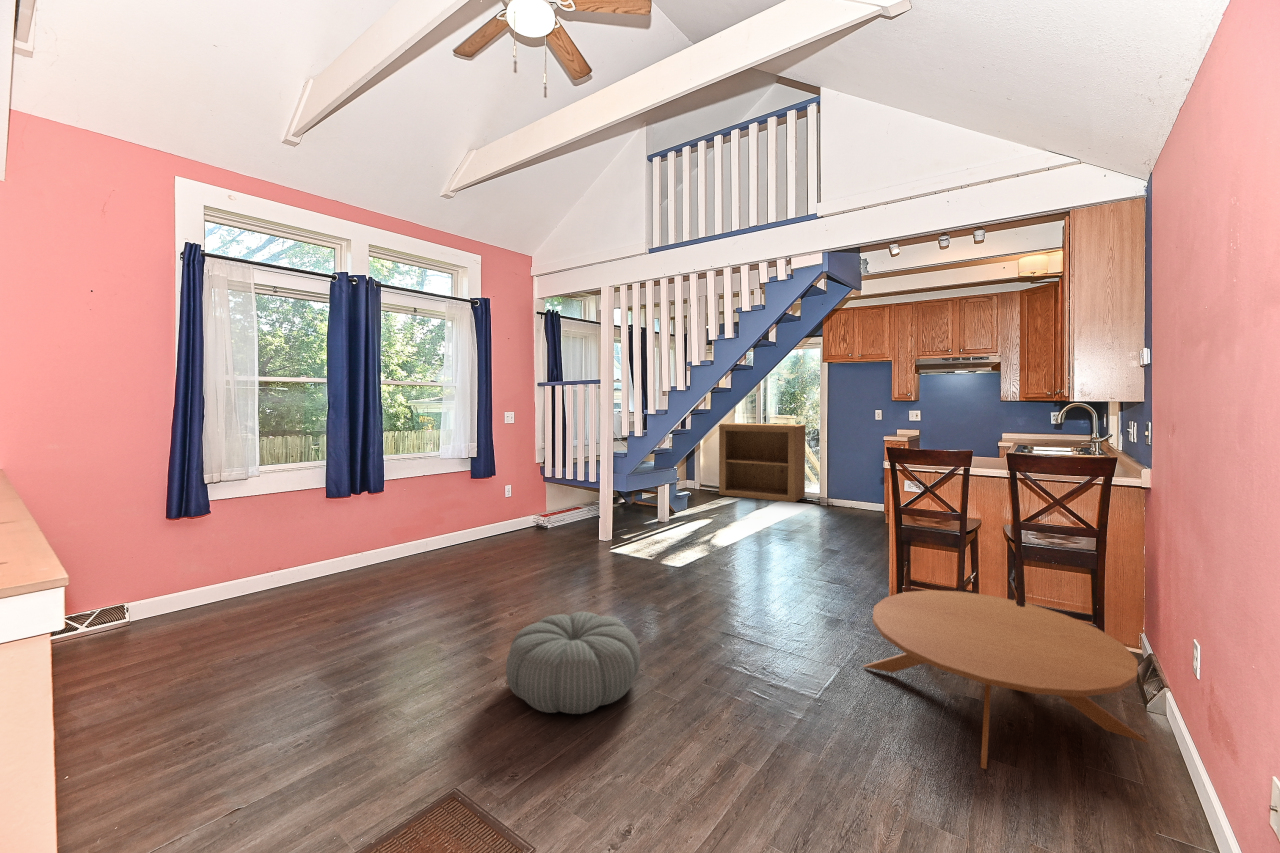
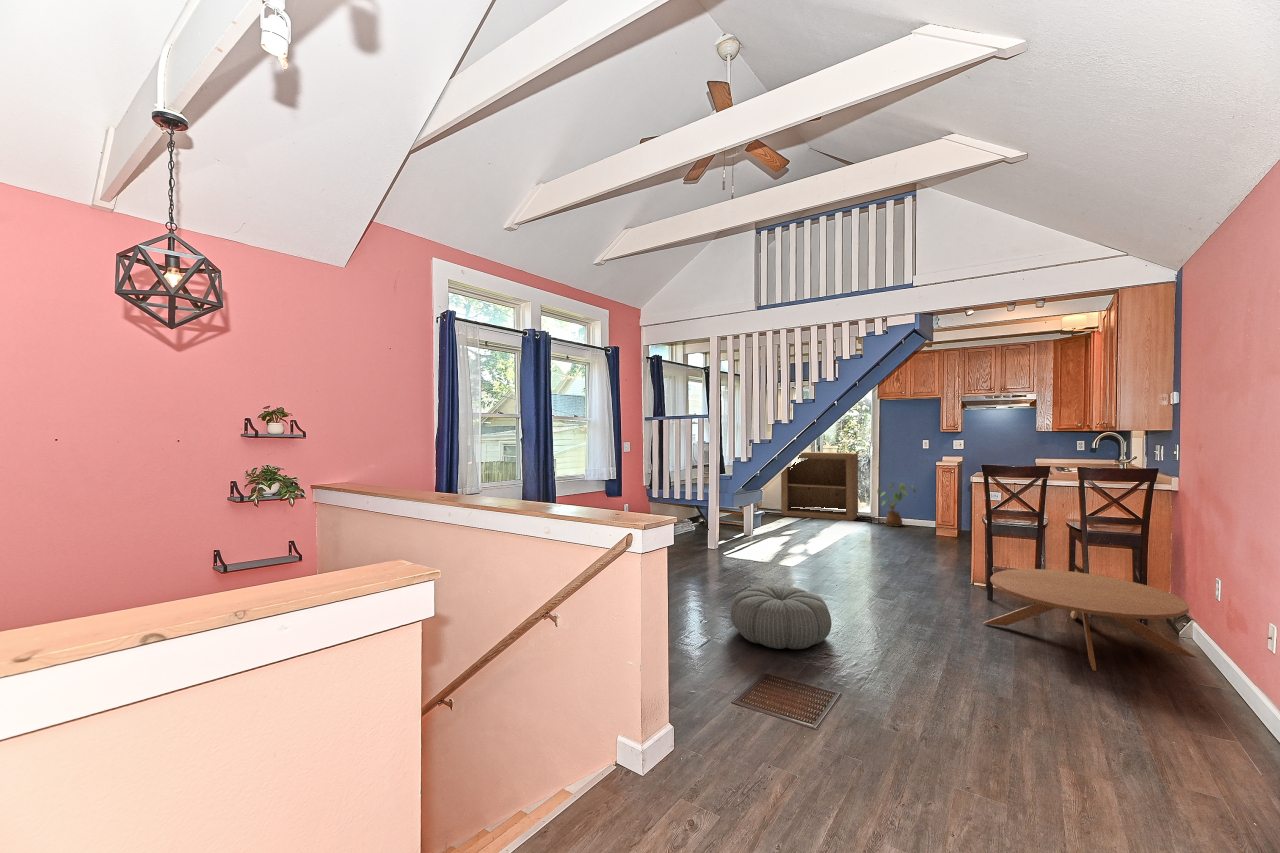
house plant: none [819,460,864,510] -> present [877,483,916,526]

